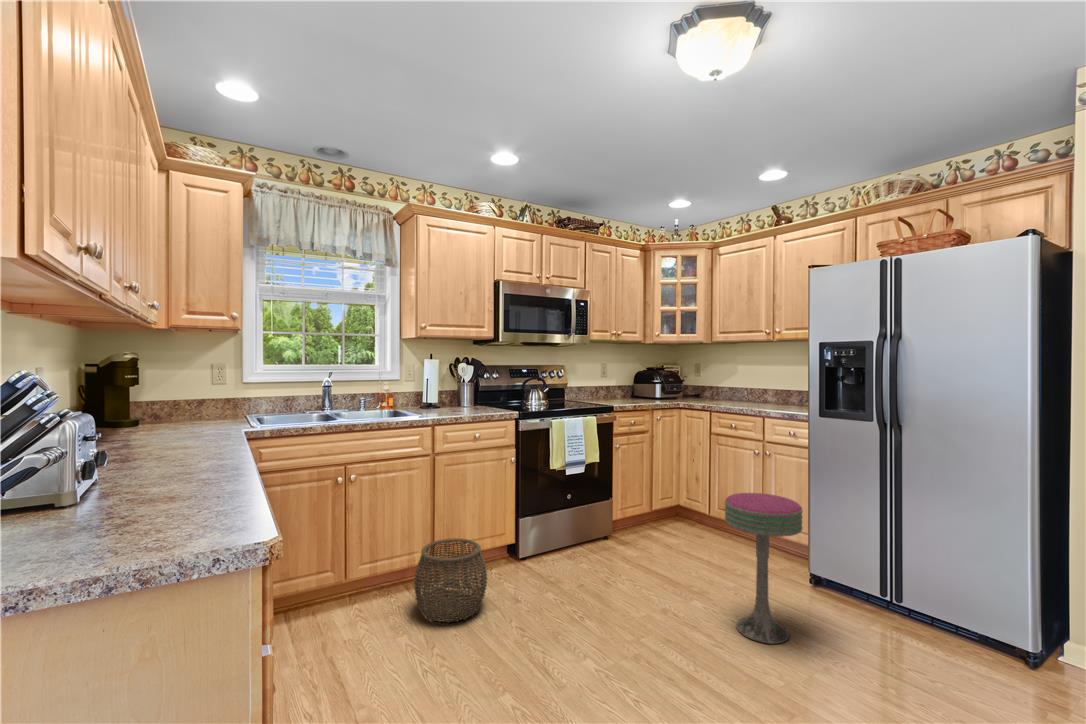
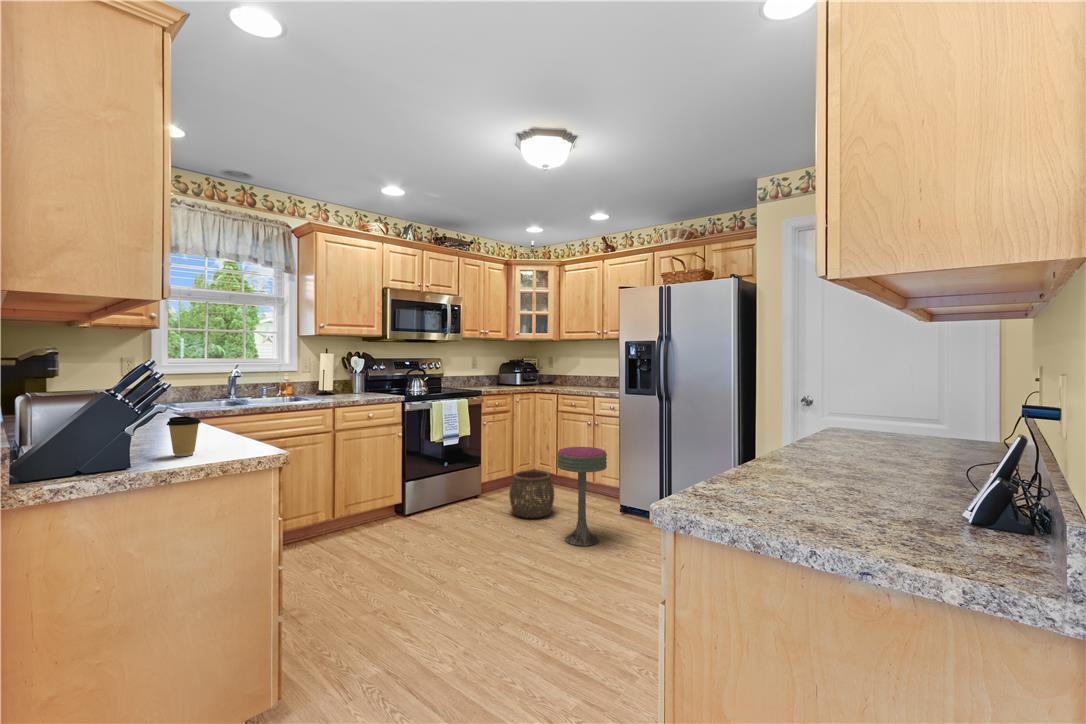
coffee cup: none [132,462,188,528] -> present [166,416,201,456]
woven basket: present [414,538,487,623] -> present [509,470,554,518]

